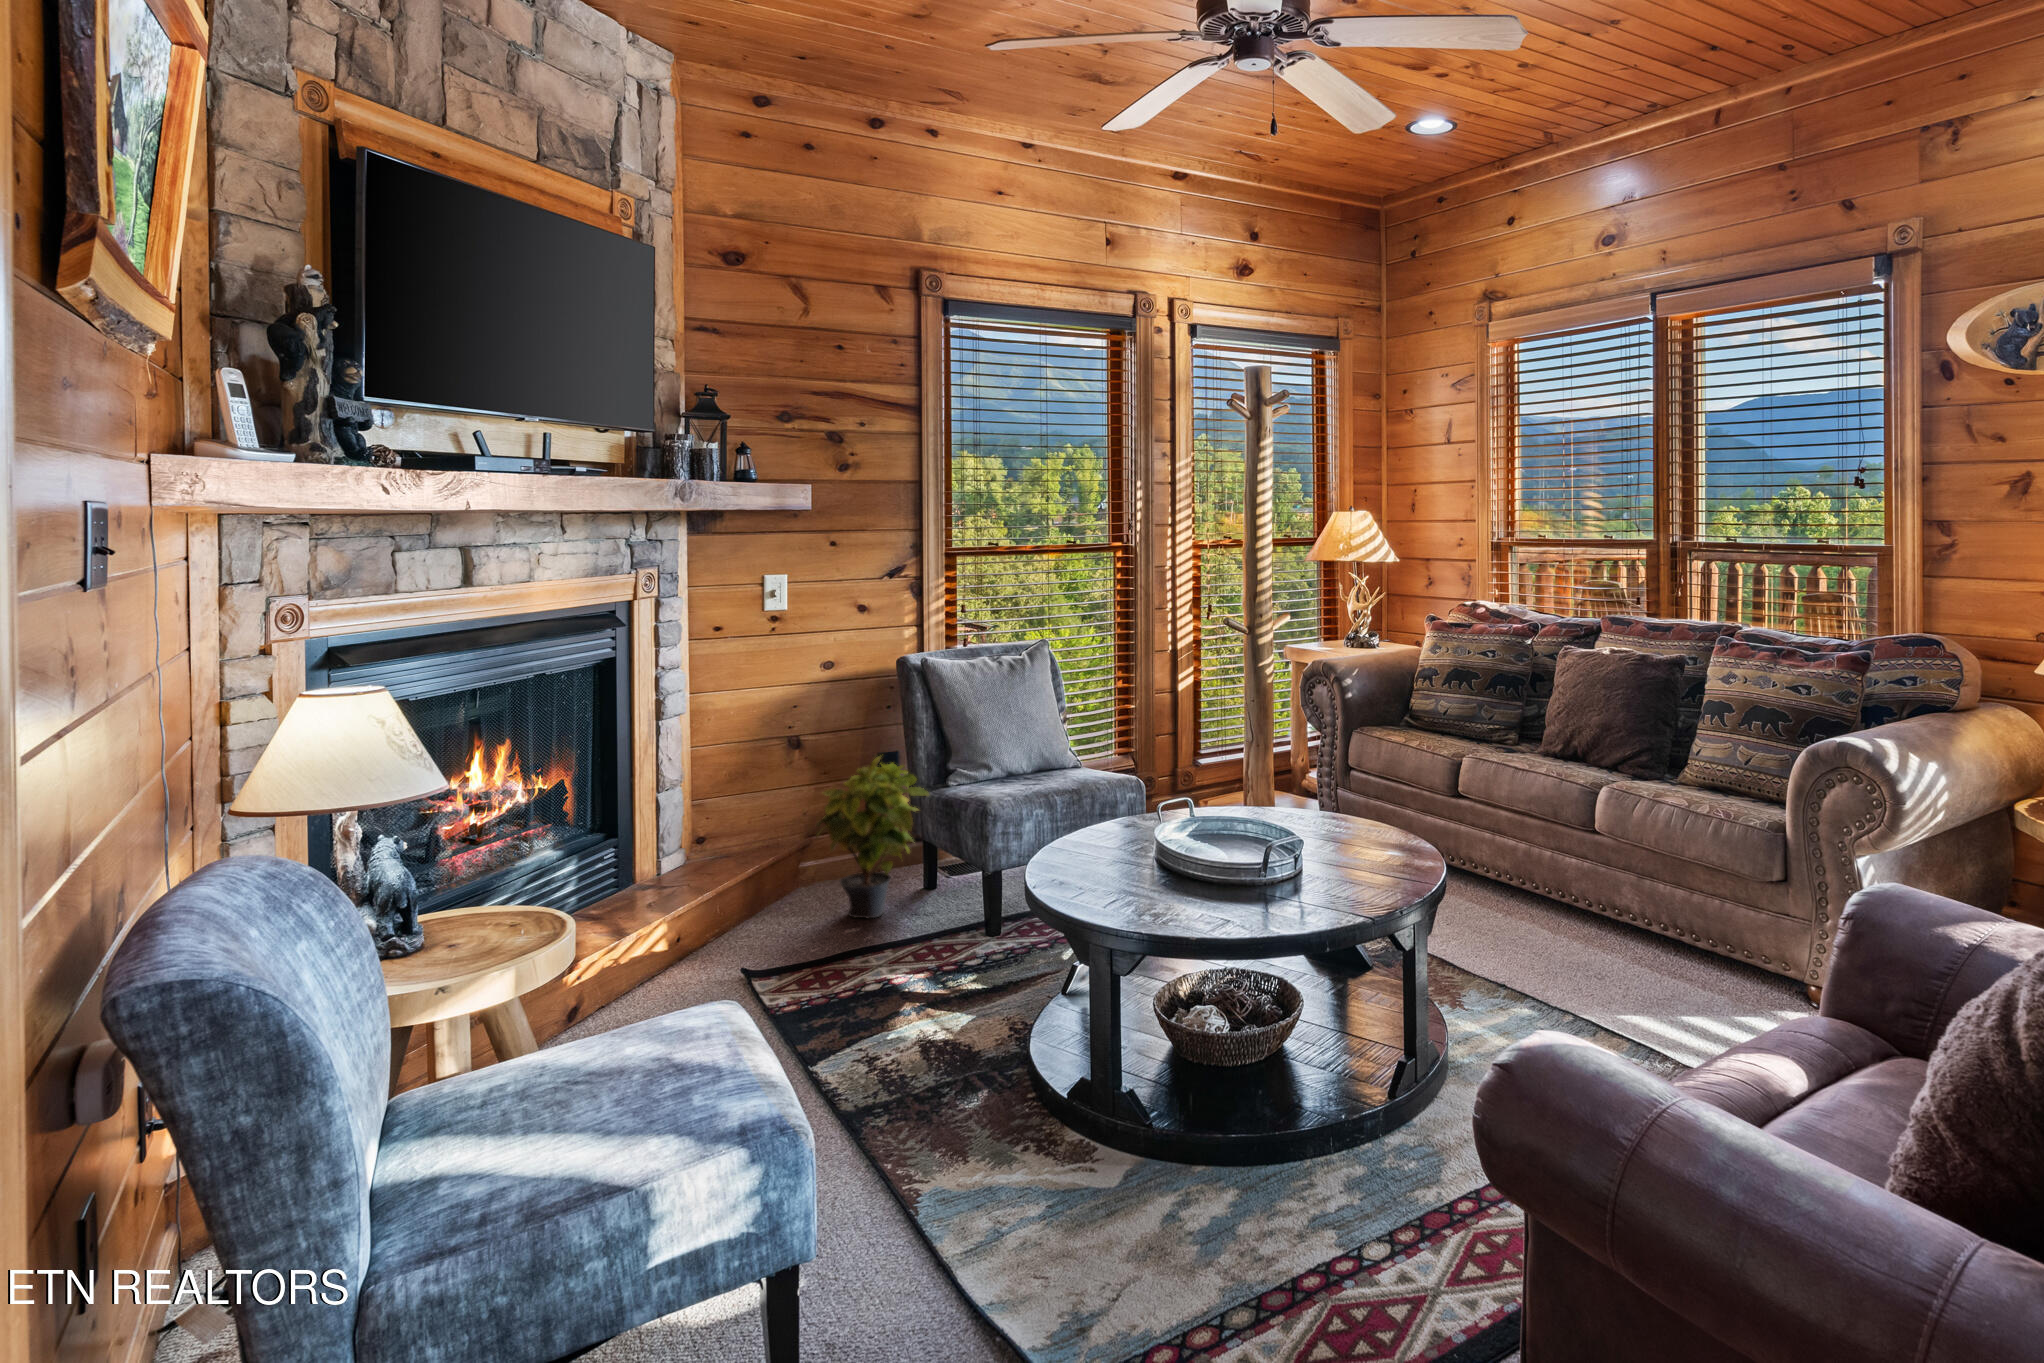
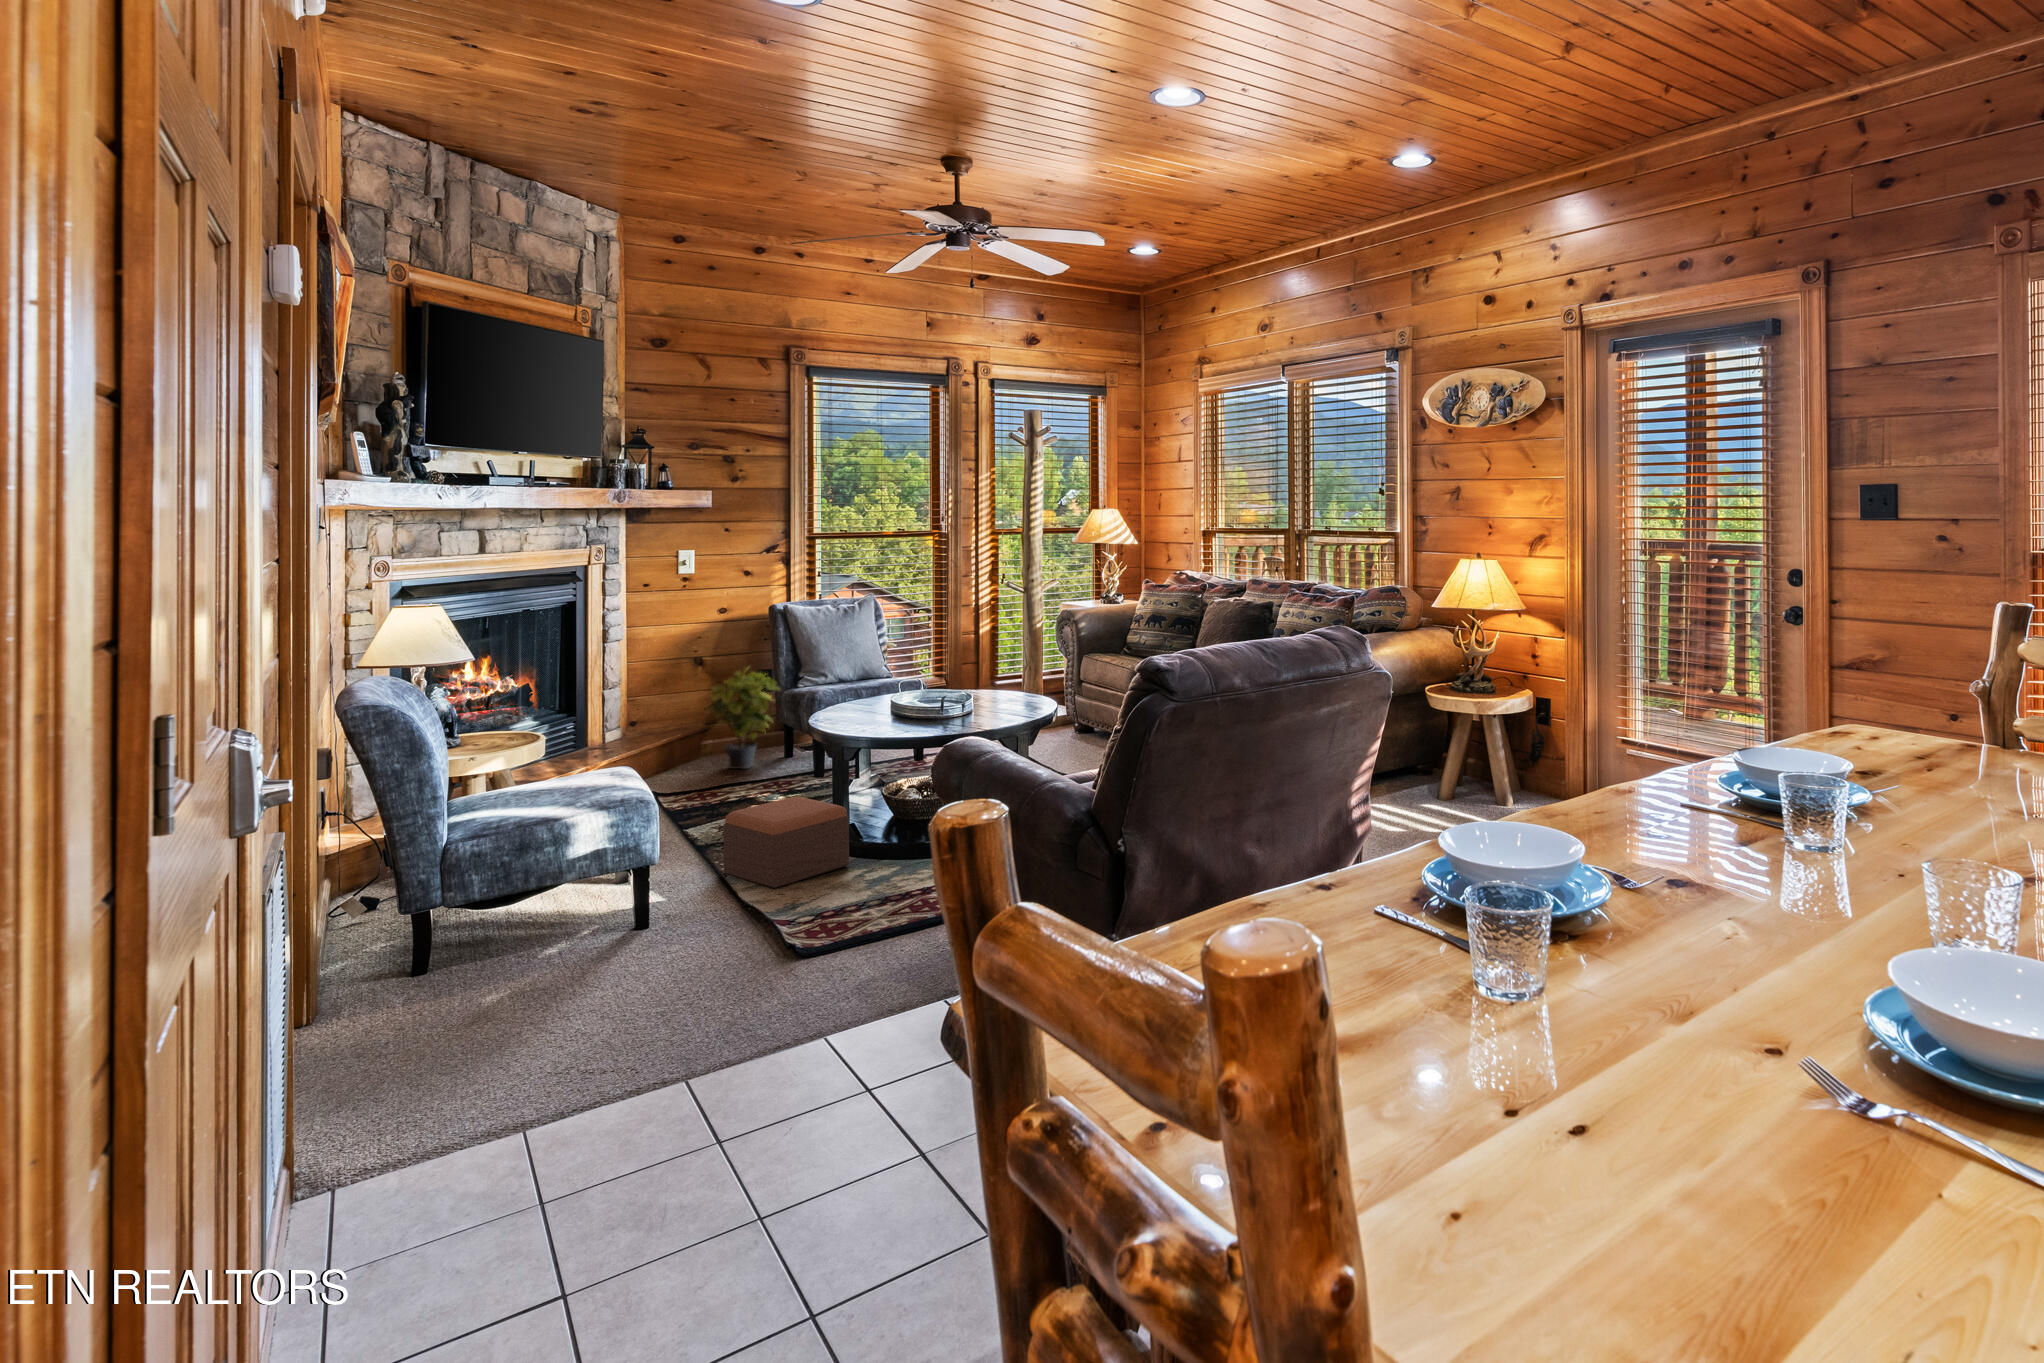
footstool: none [903,1042,1132,1266] -> present [723,796,849,888]

